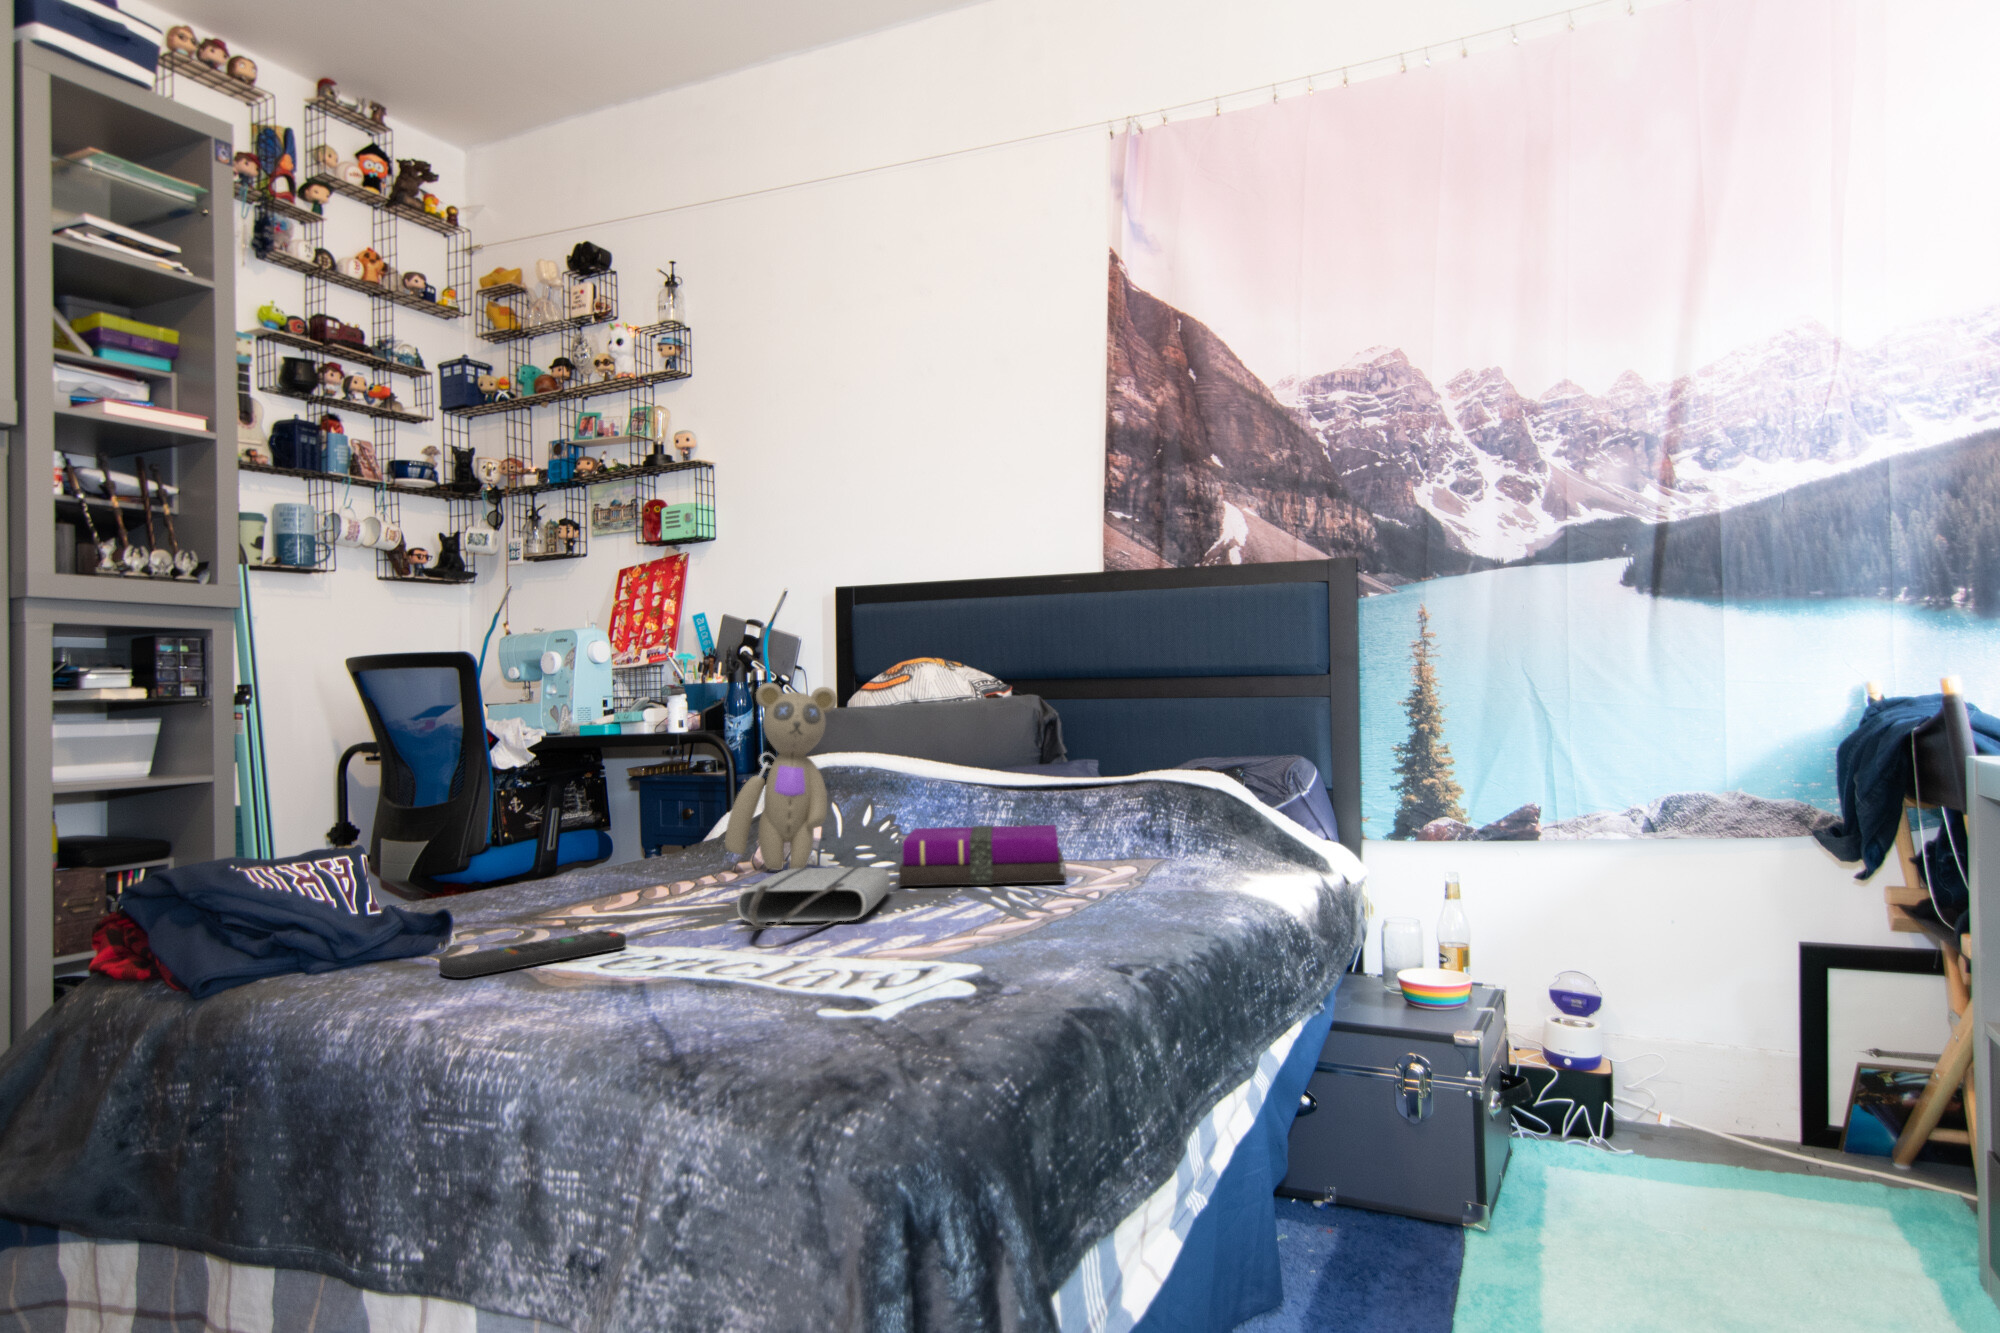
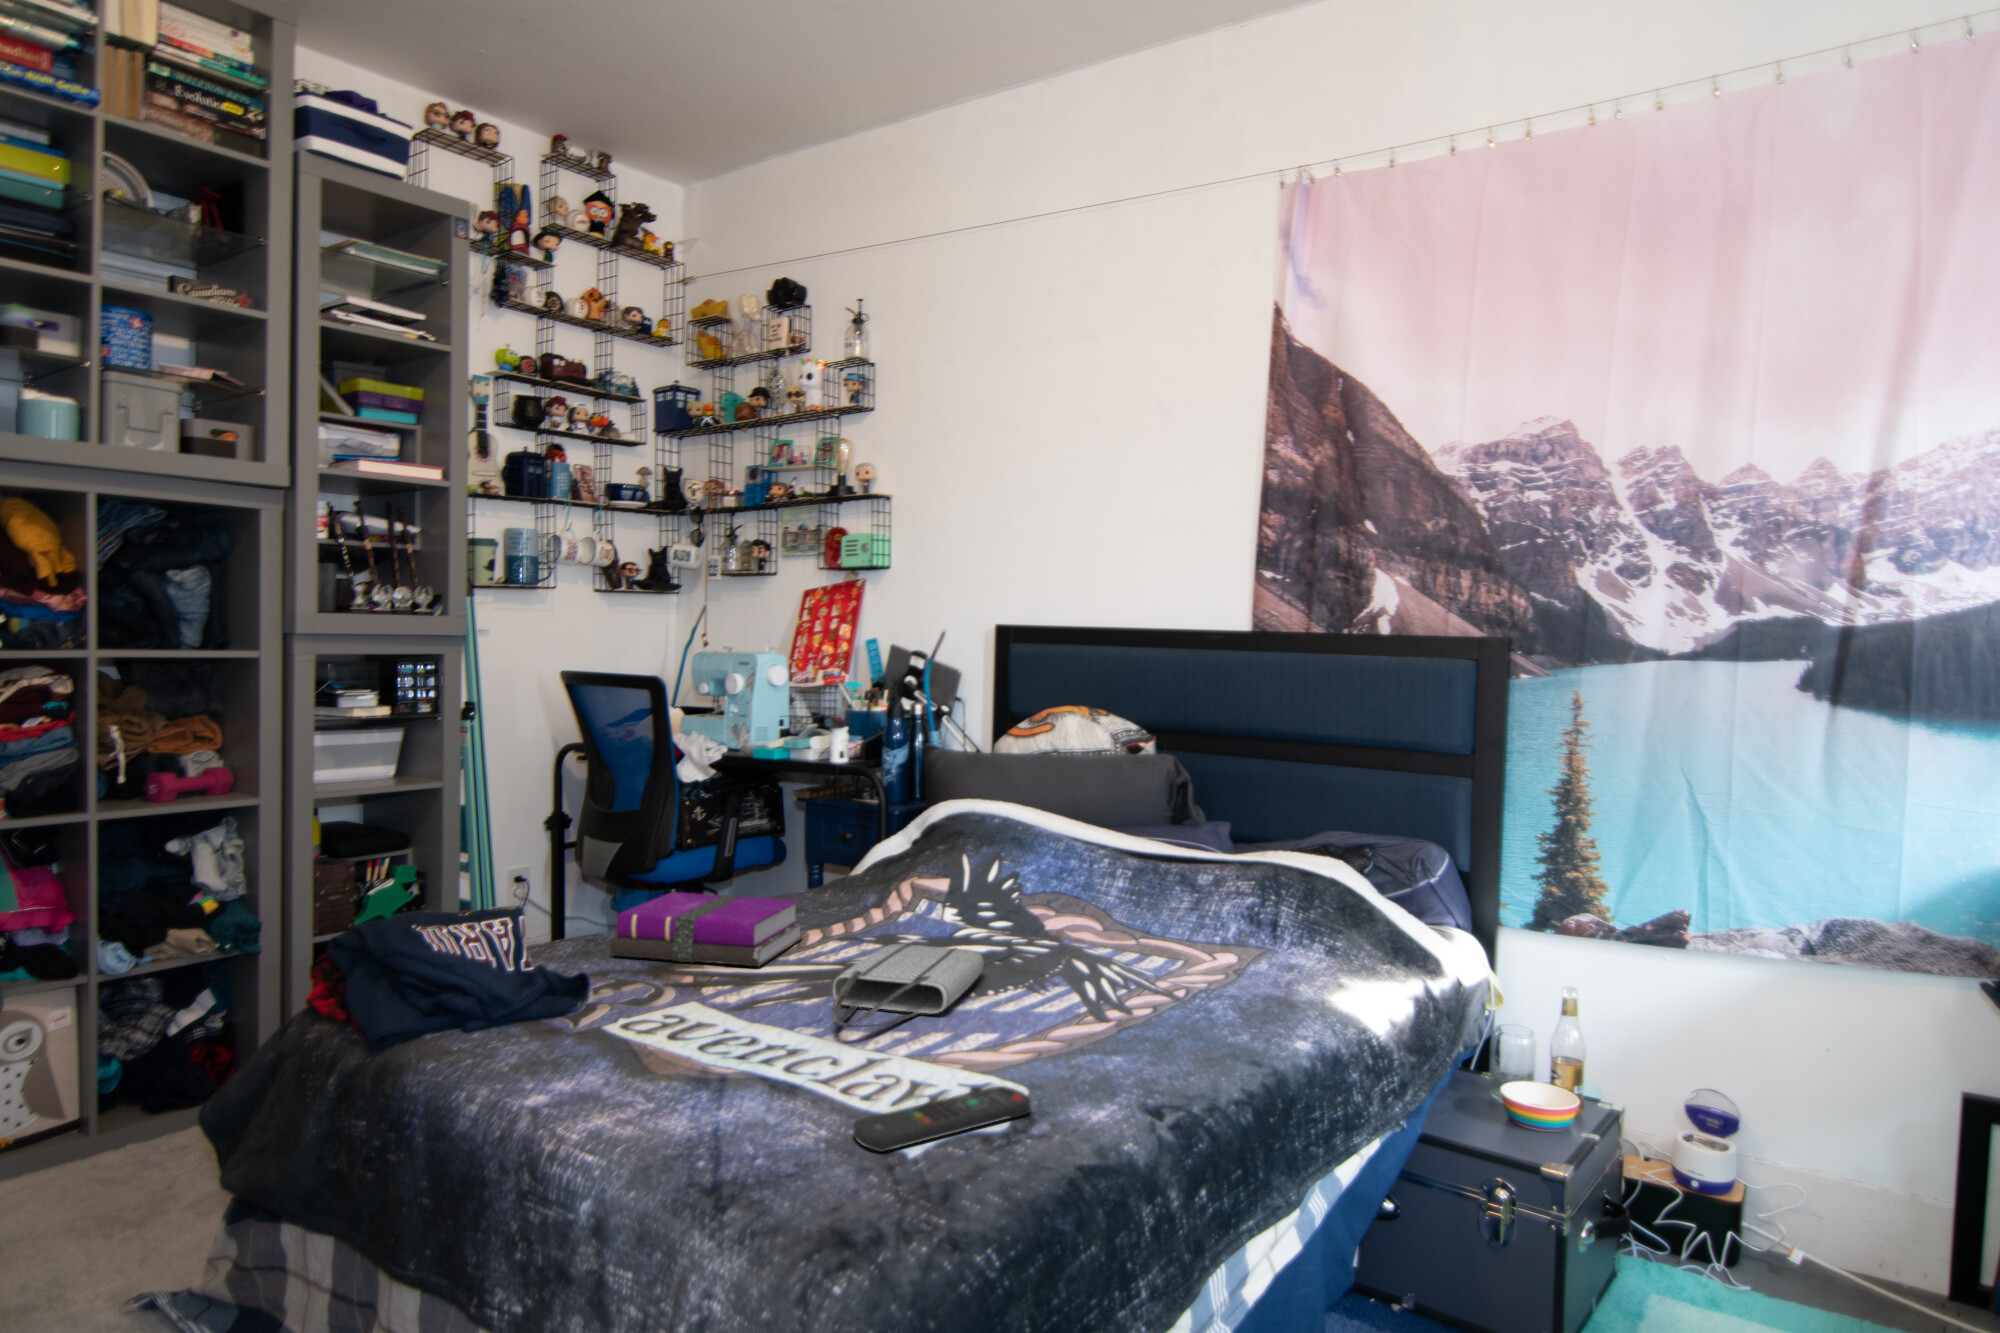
teddy bear: present [725,683,837,870] -> none [849,754,957,931]
notebook: present [899,825,1066,886] -> present [610,892,802,966]
remote control: present [439,930,626,978] -> present [853,1086,1030,1152]

